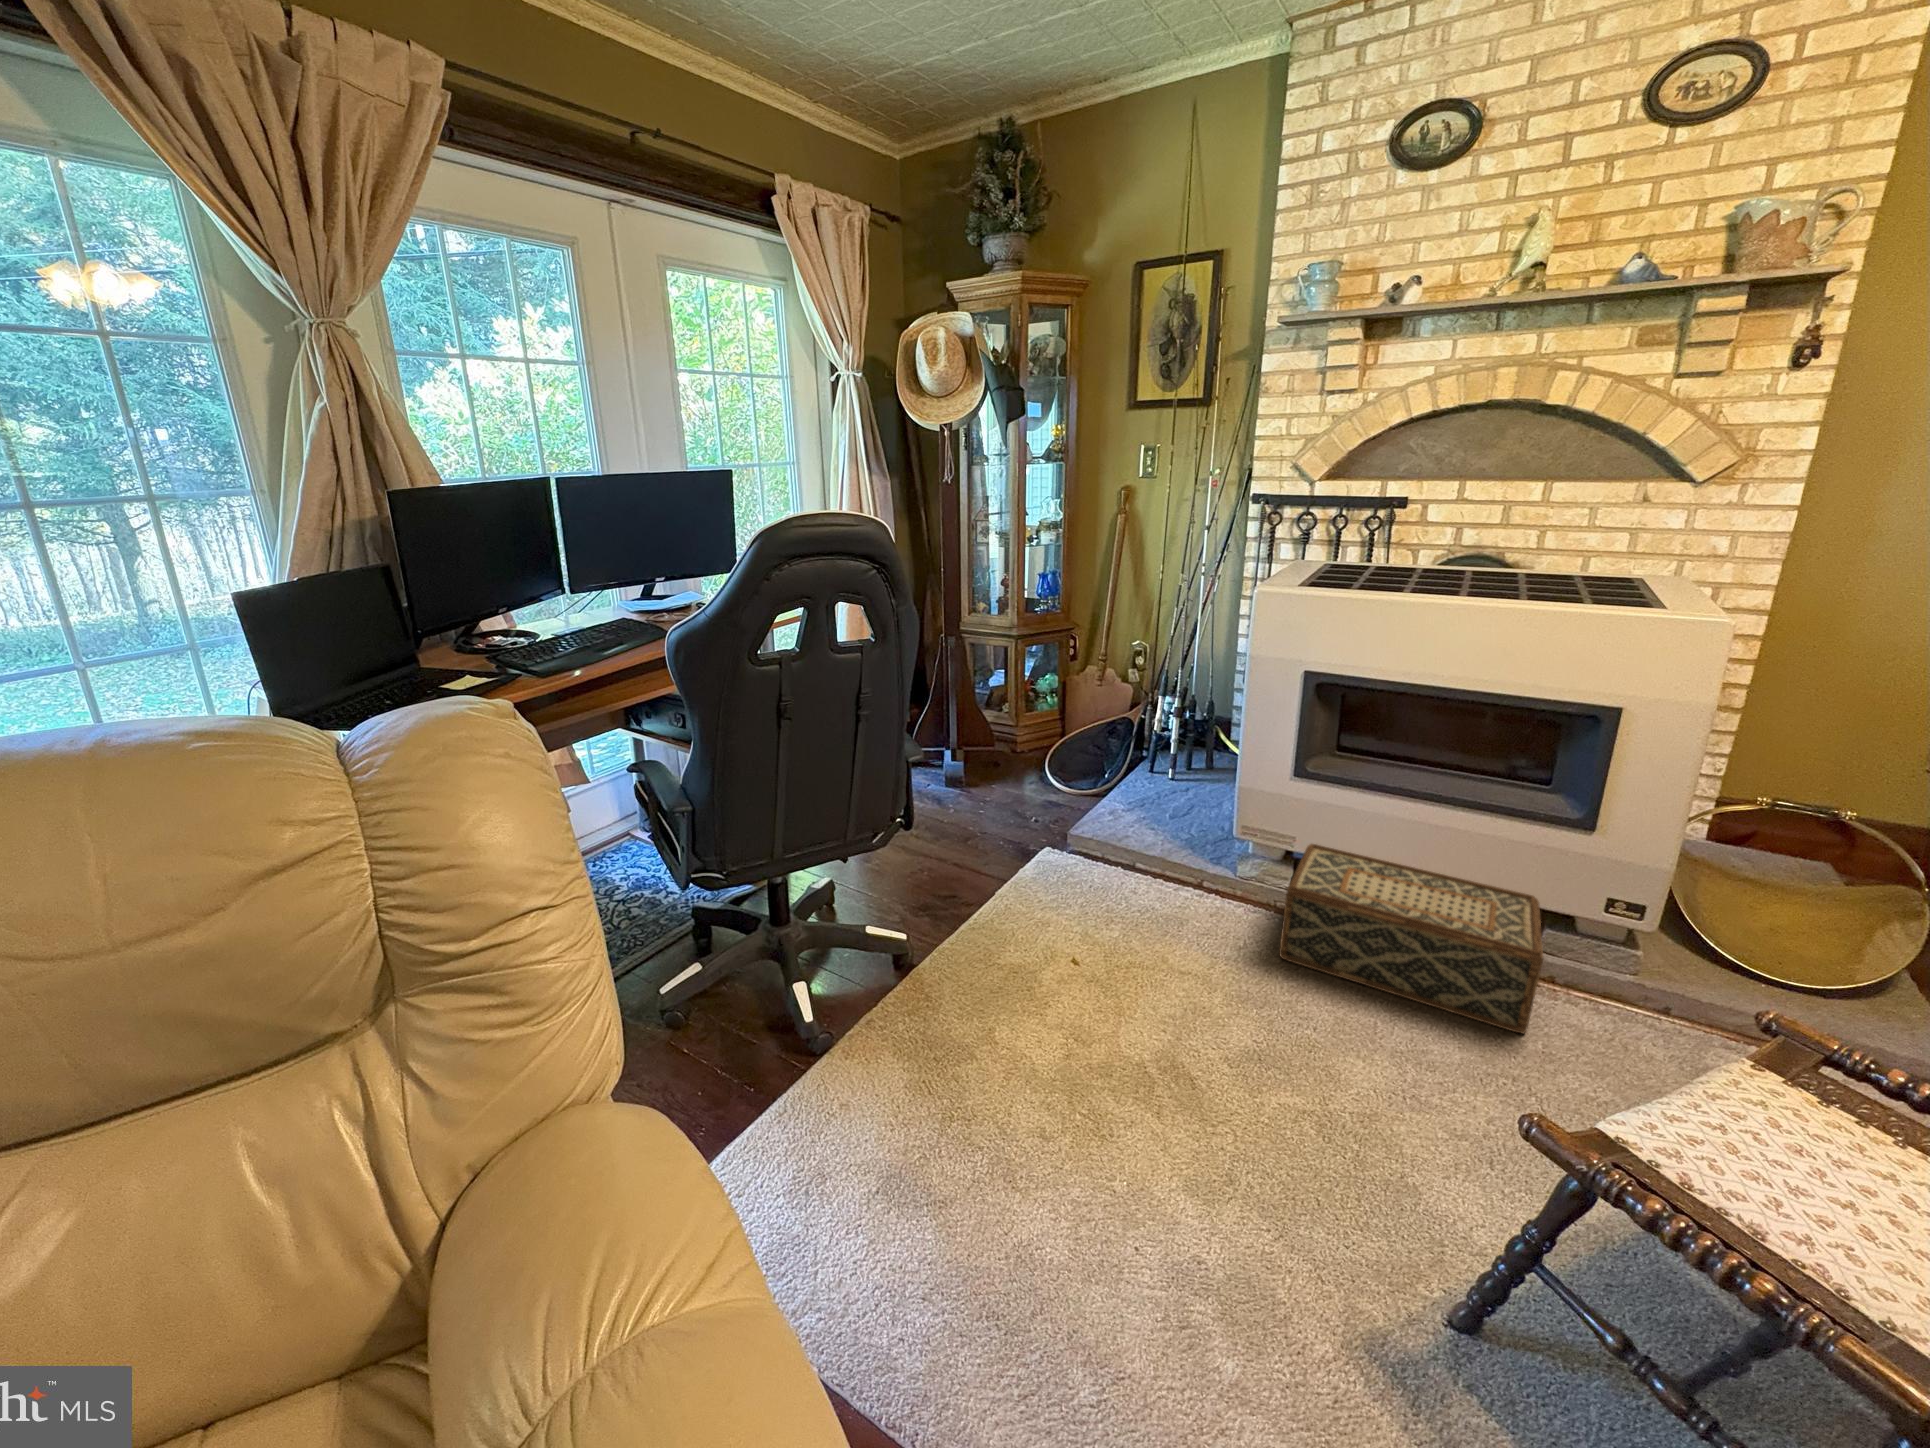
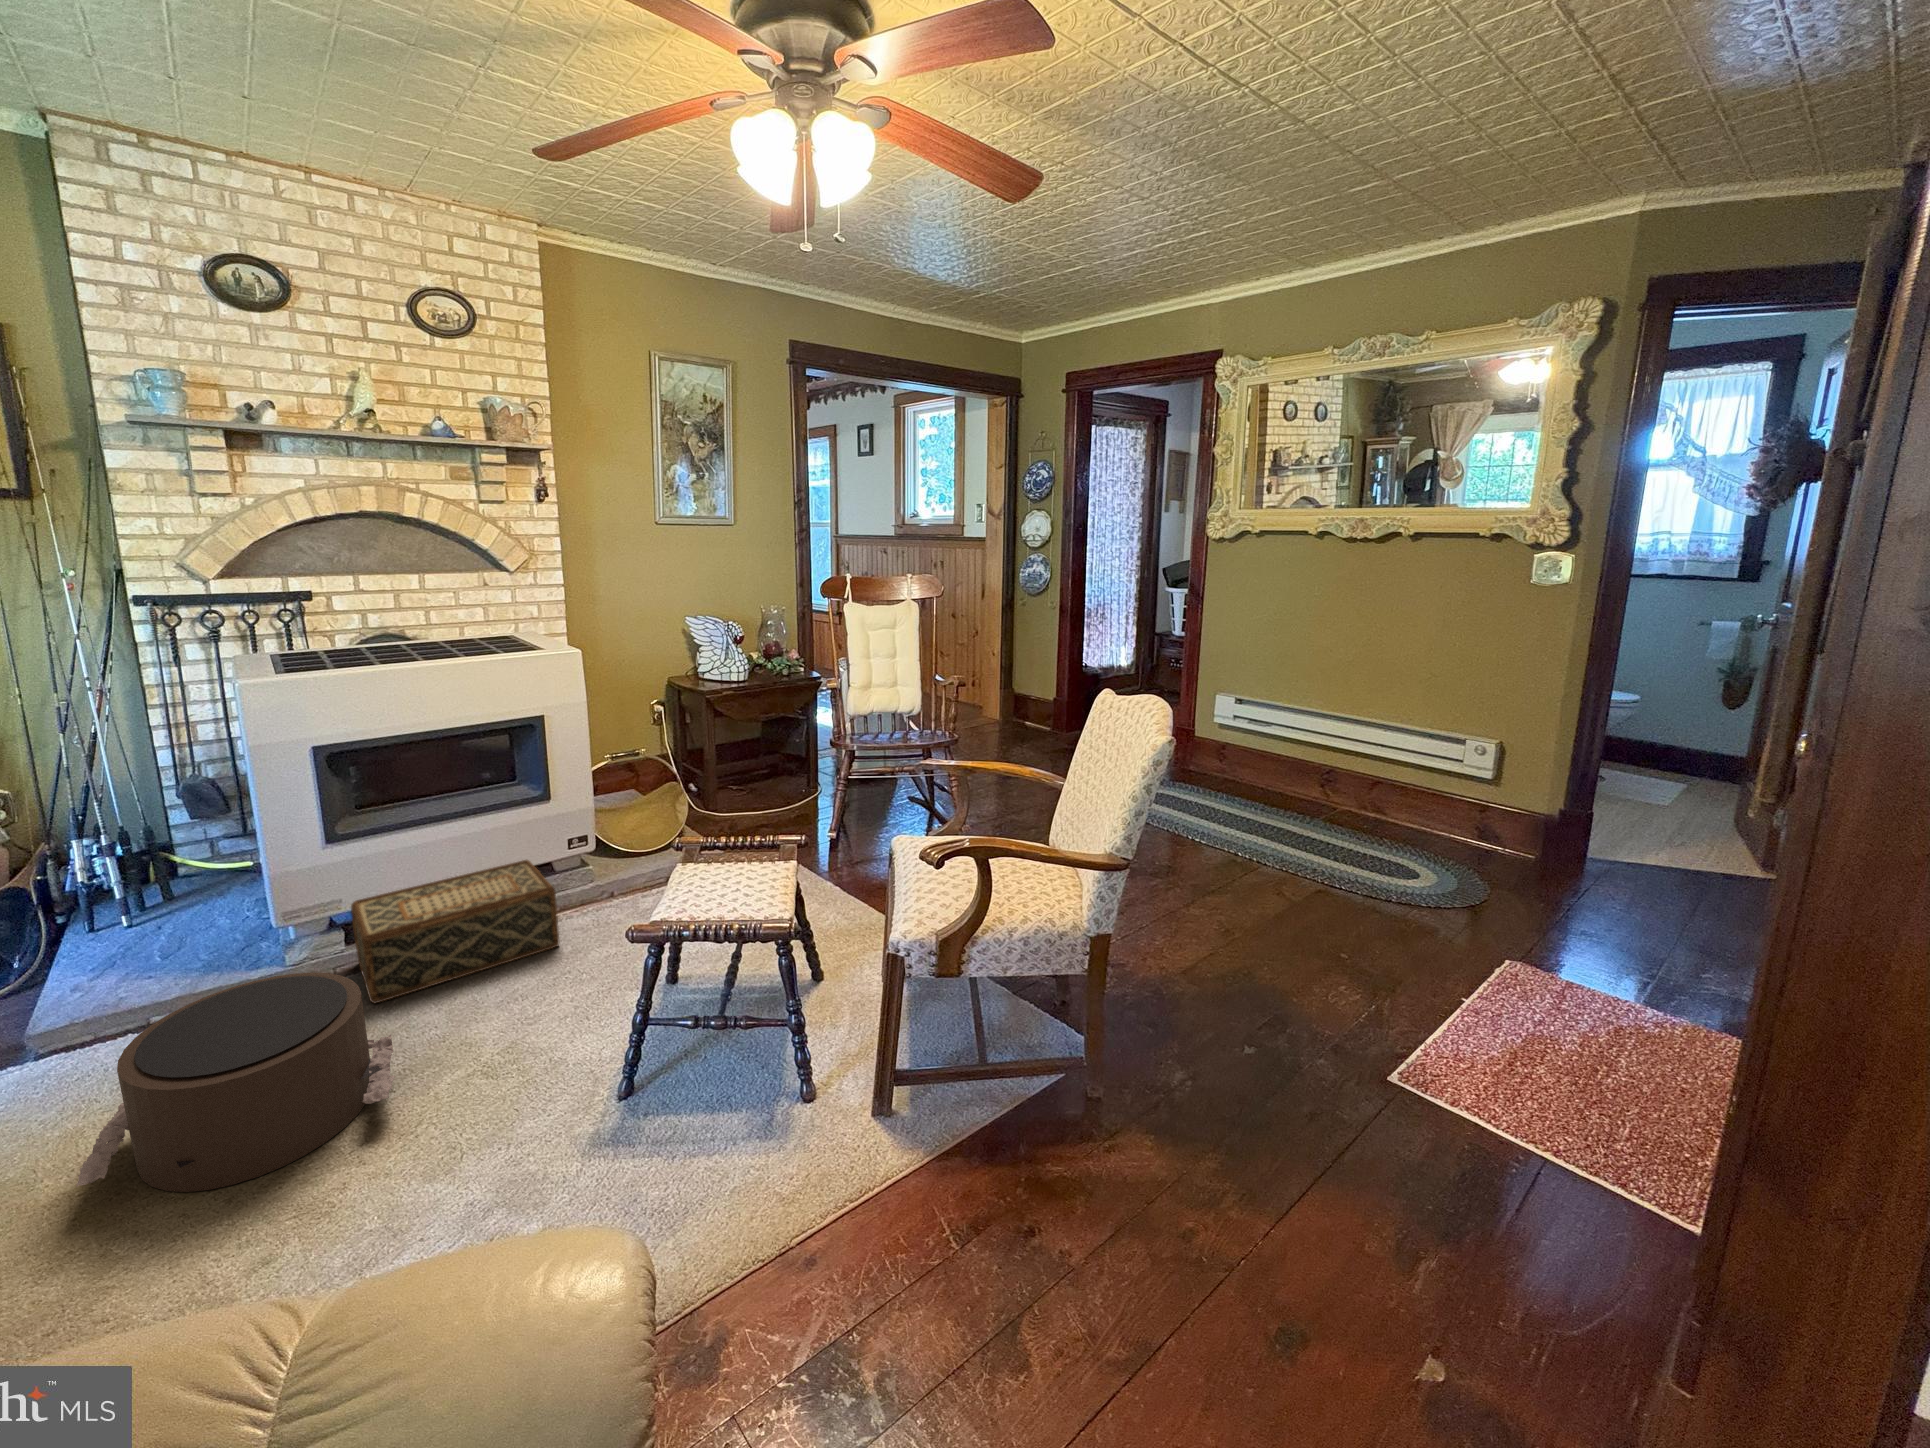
pouf: none [1008,867,1258,1068] -> present [76,973,395,1192]

